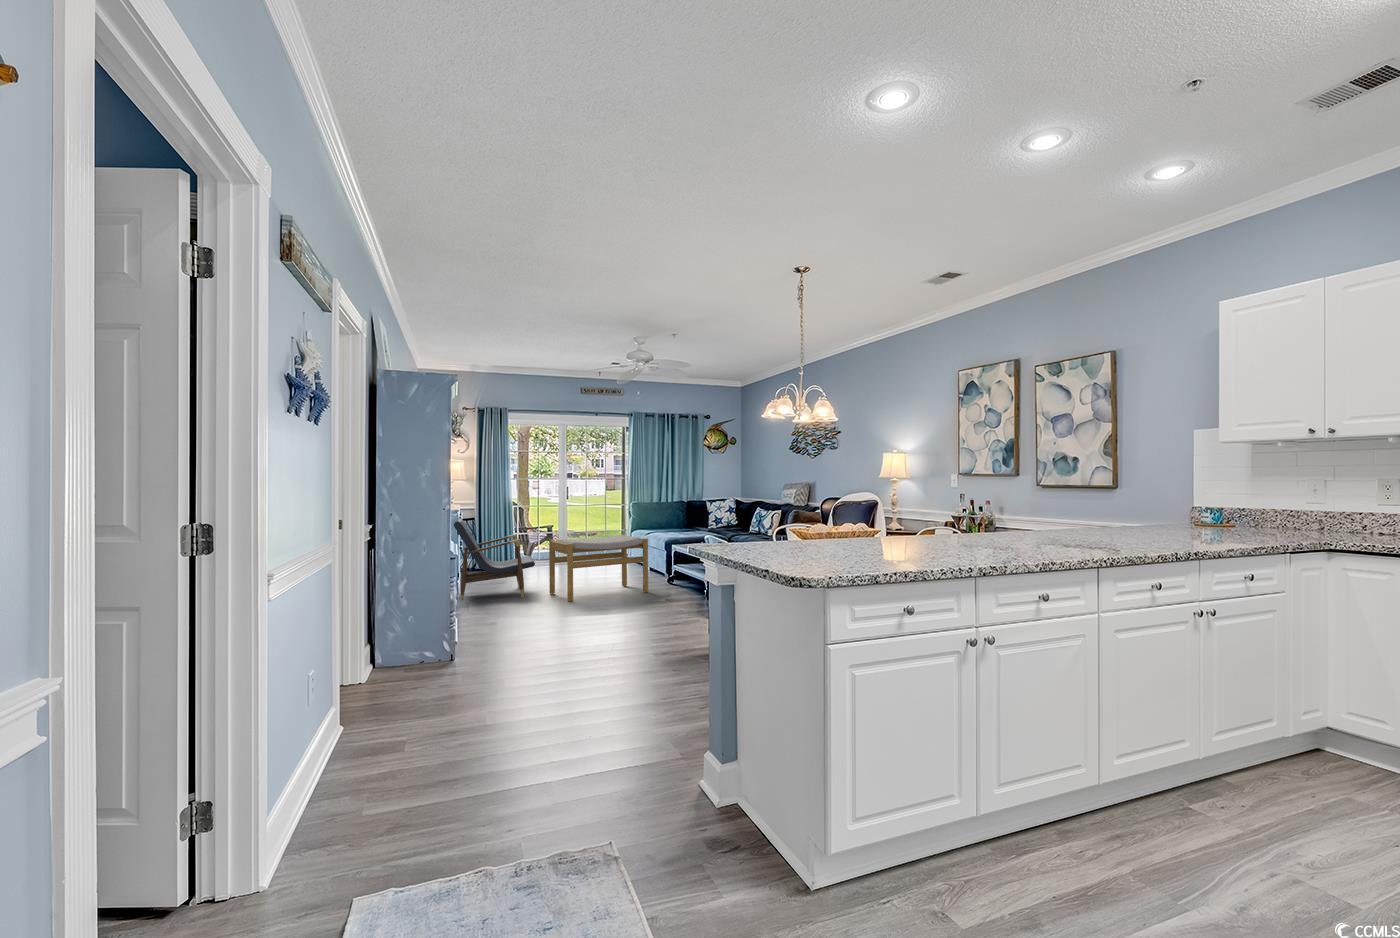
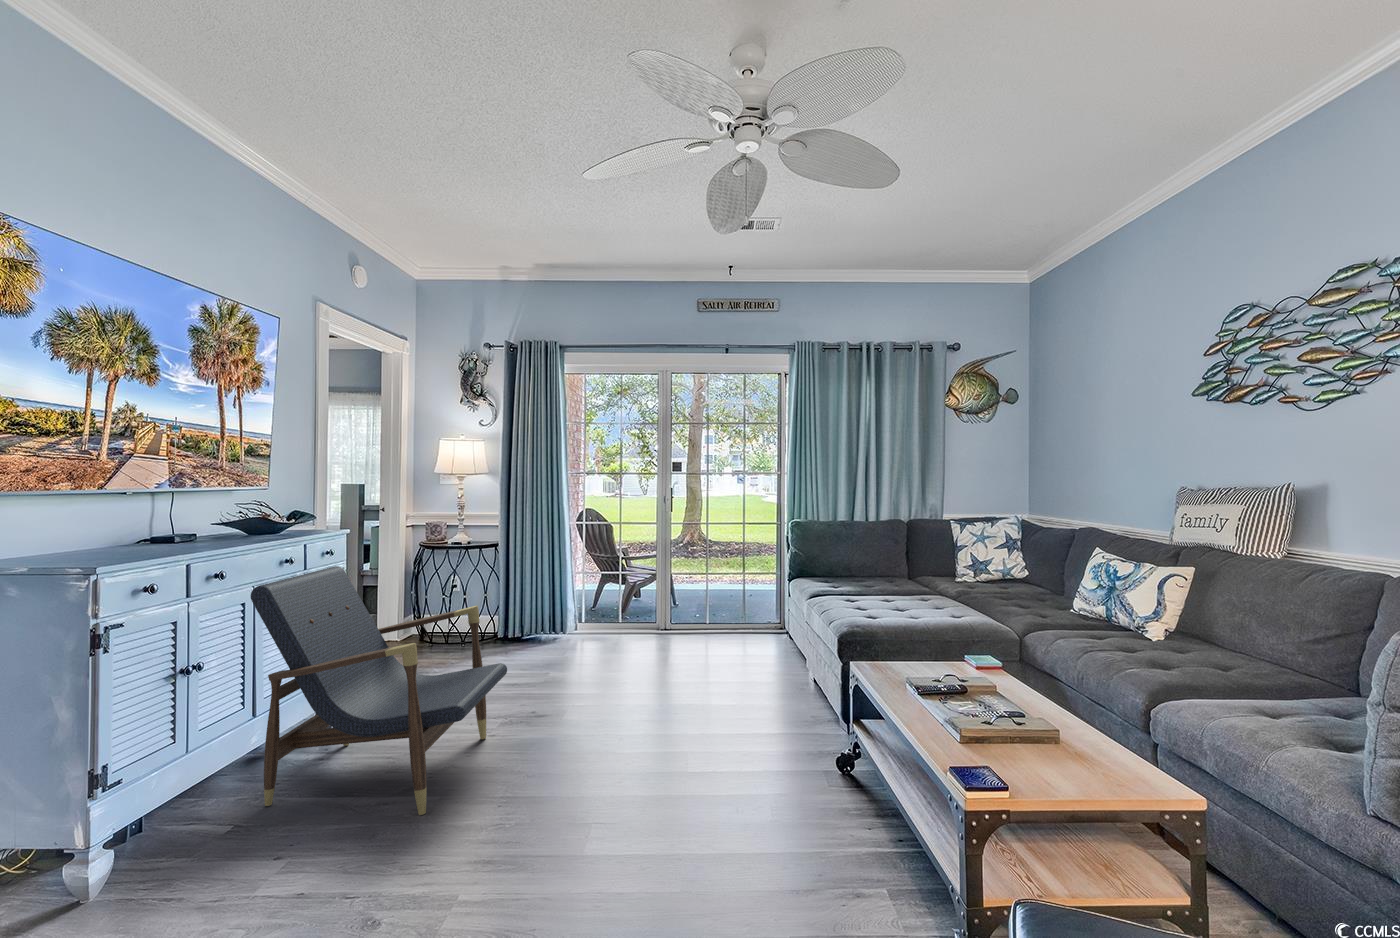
footstool: present [549,535,648,601] -> none [504,629,789,884]

